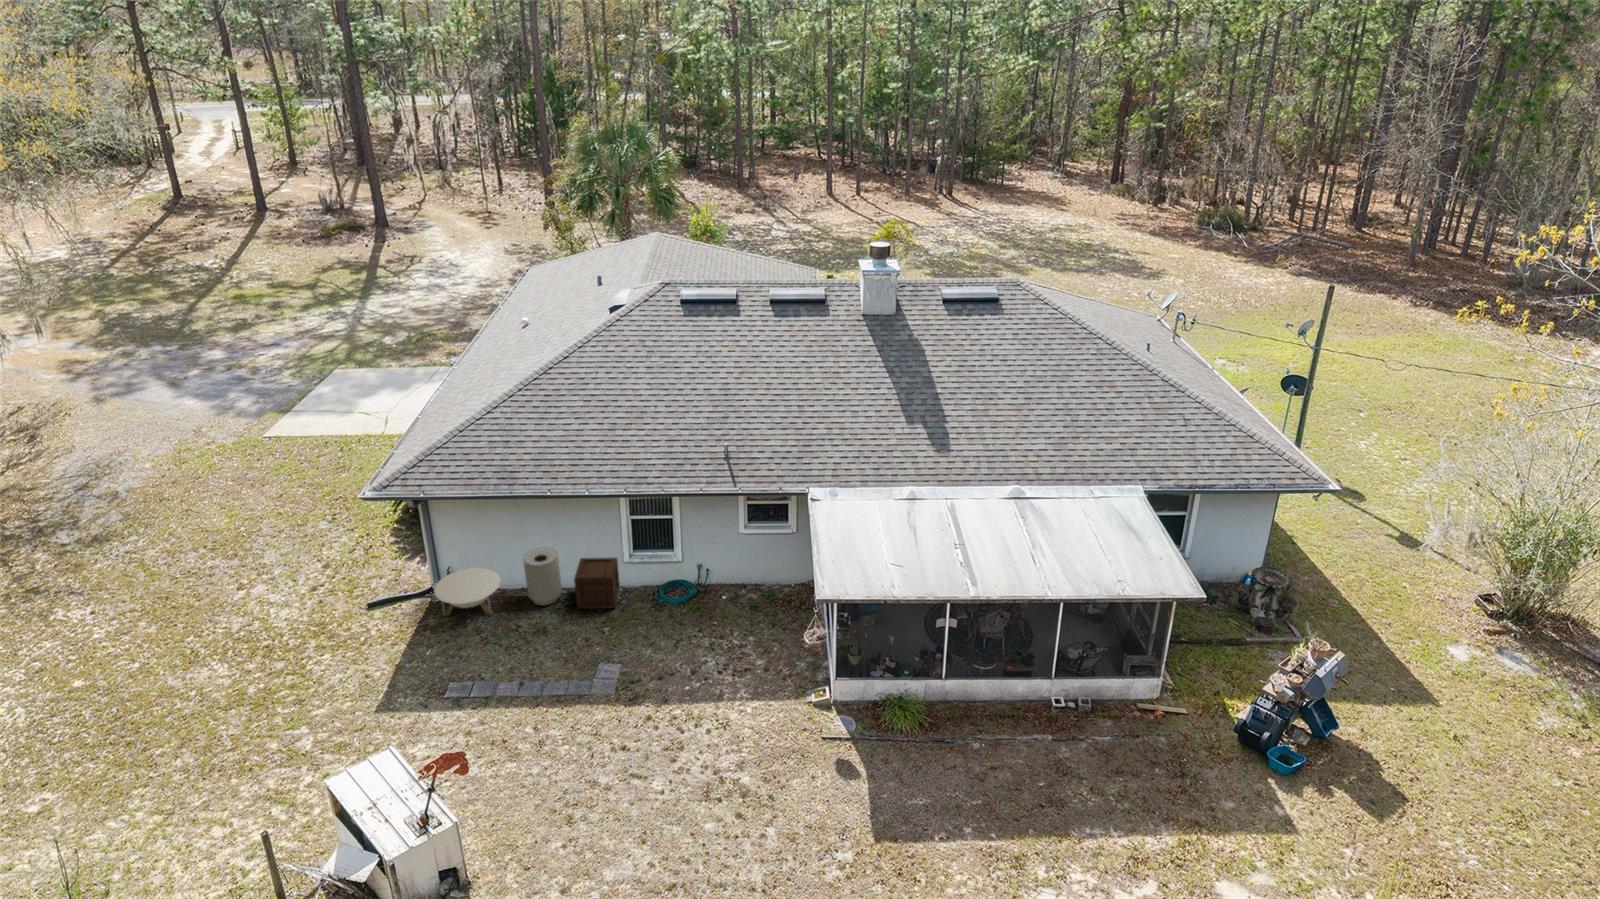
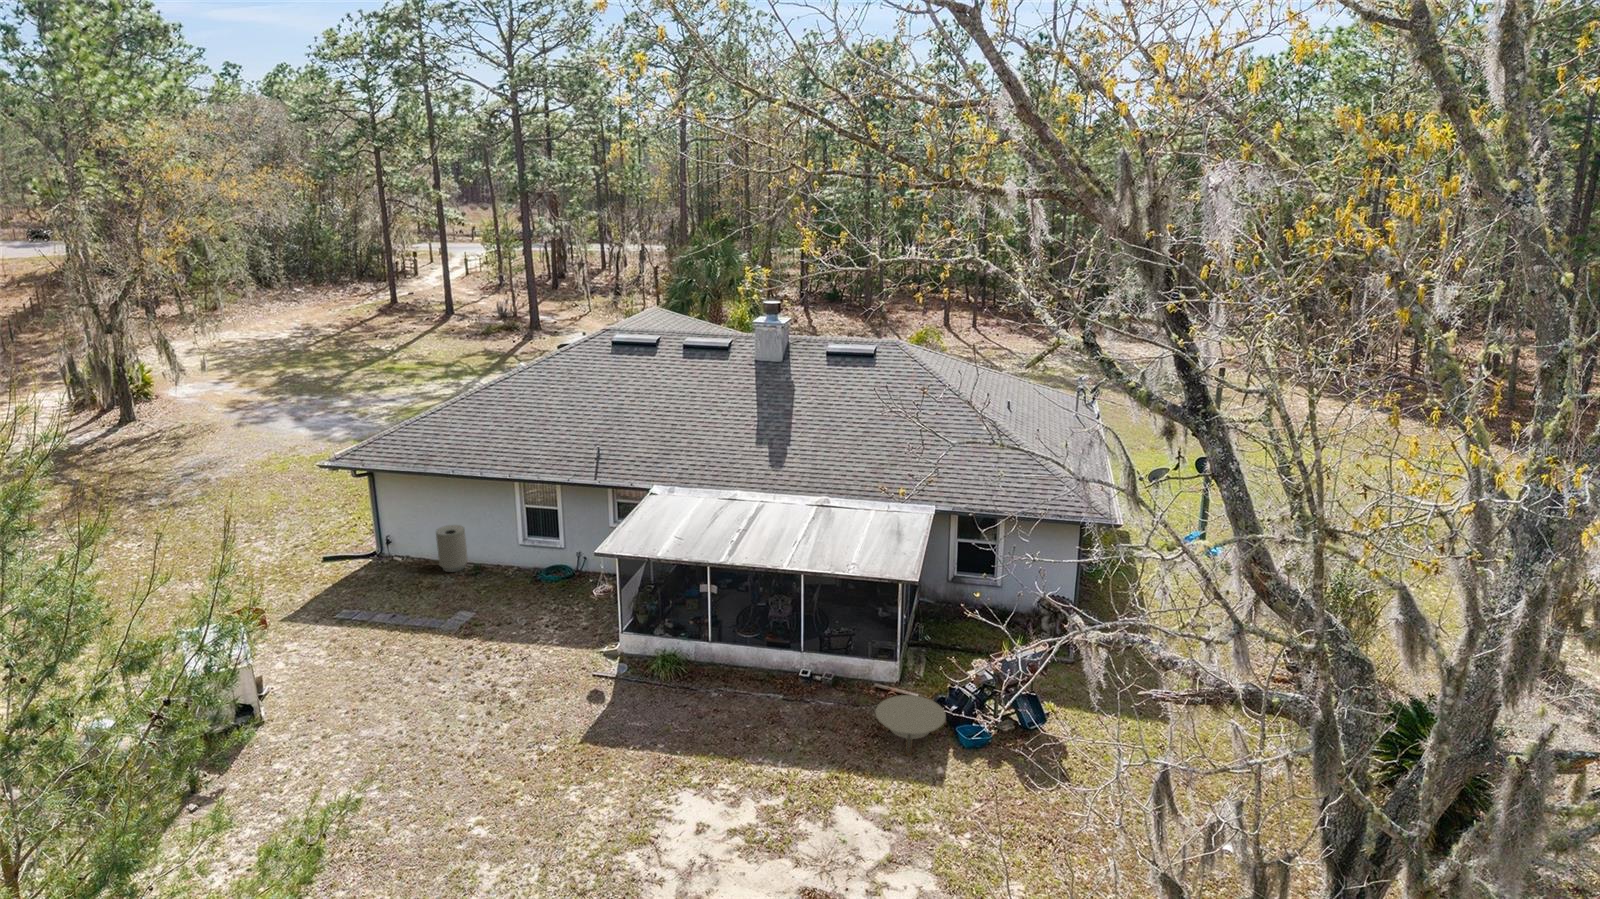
wooden crate: present [574,557,620,609] -> none [470,537,515,579]
round table: present [434,568,500,616] -> present [876,695,946,756]

